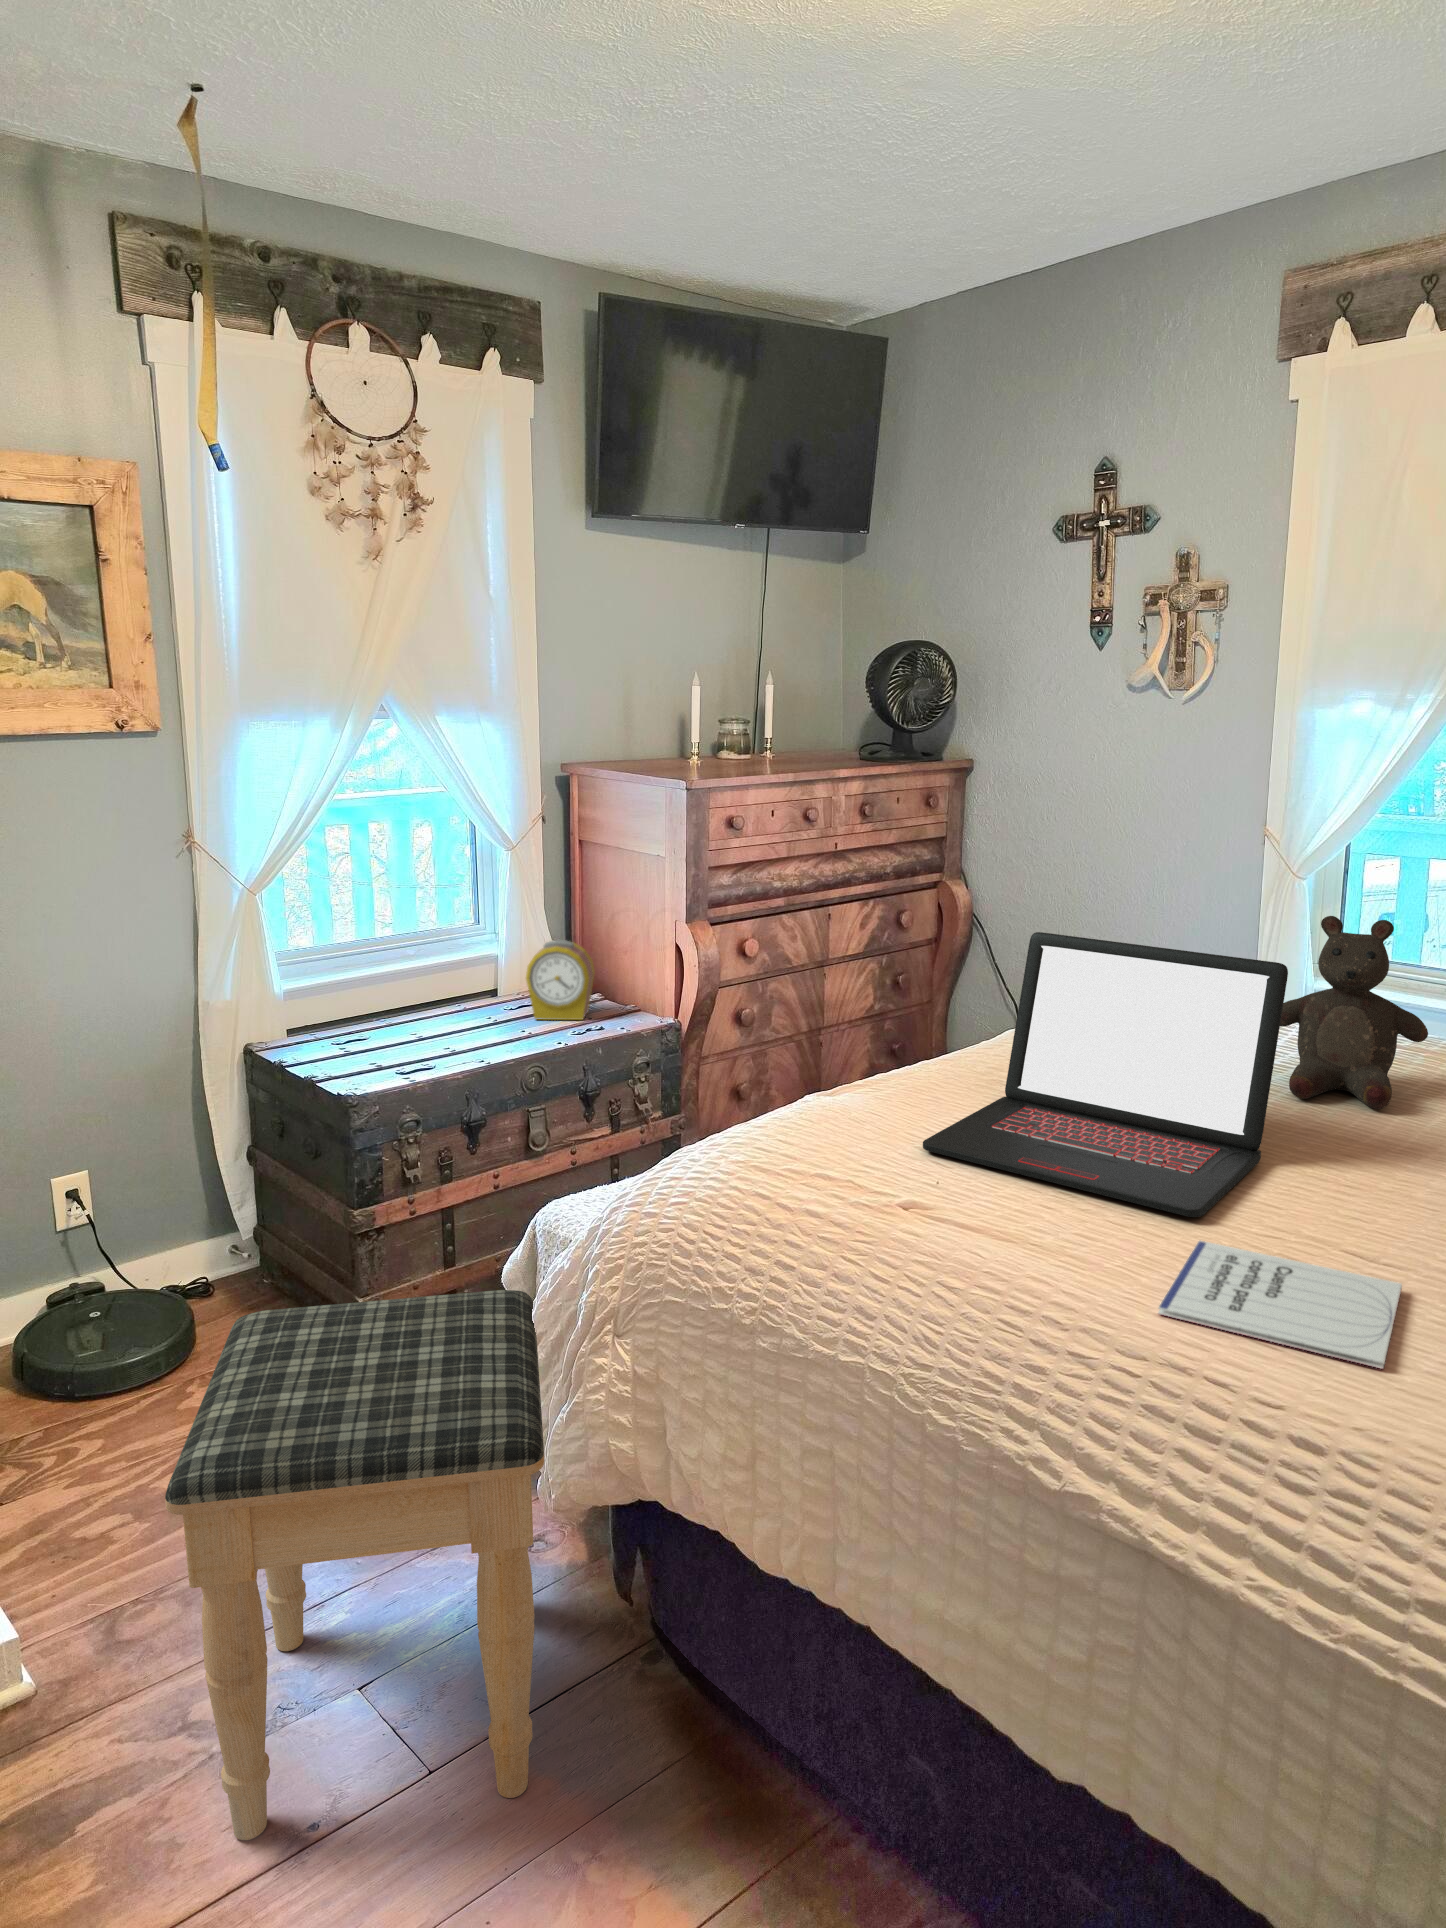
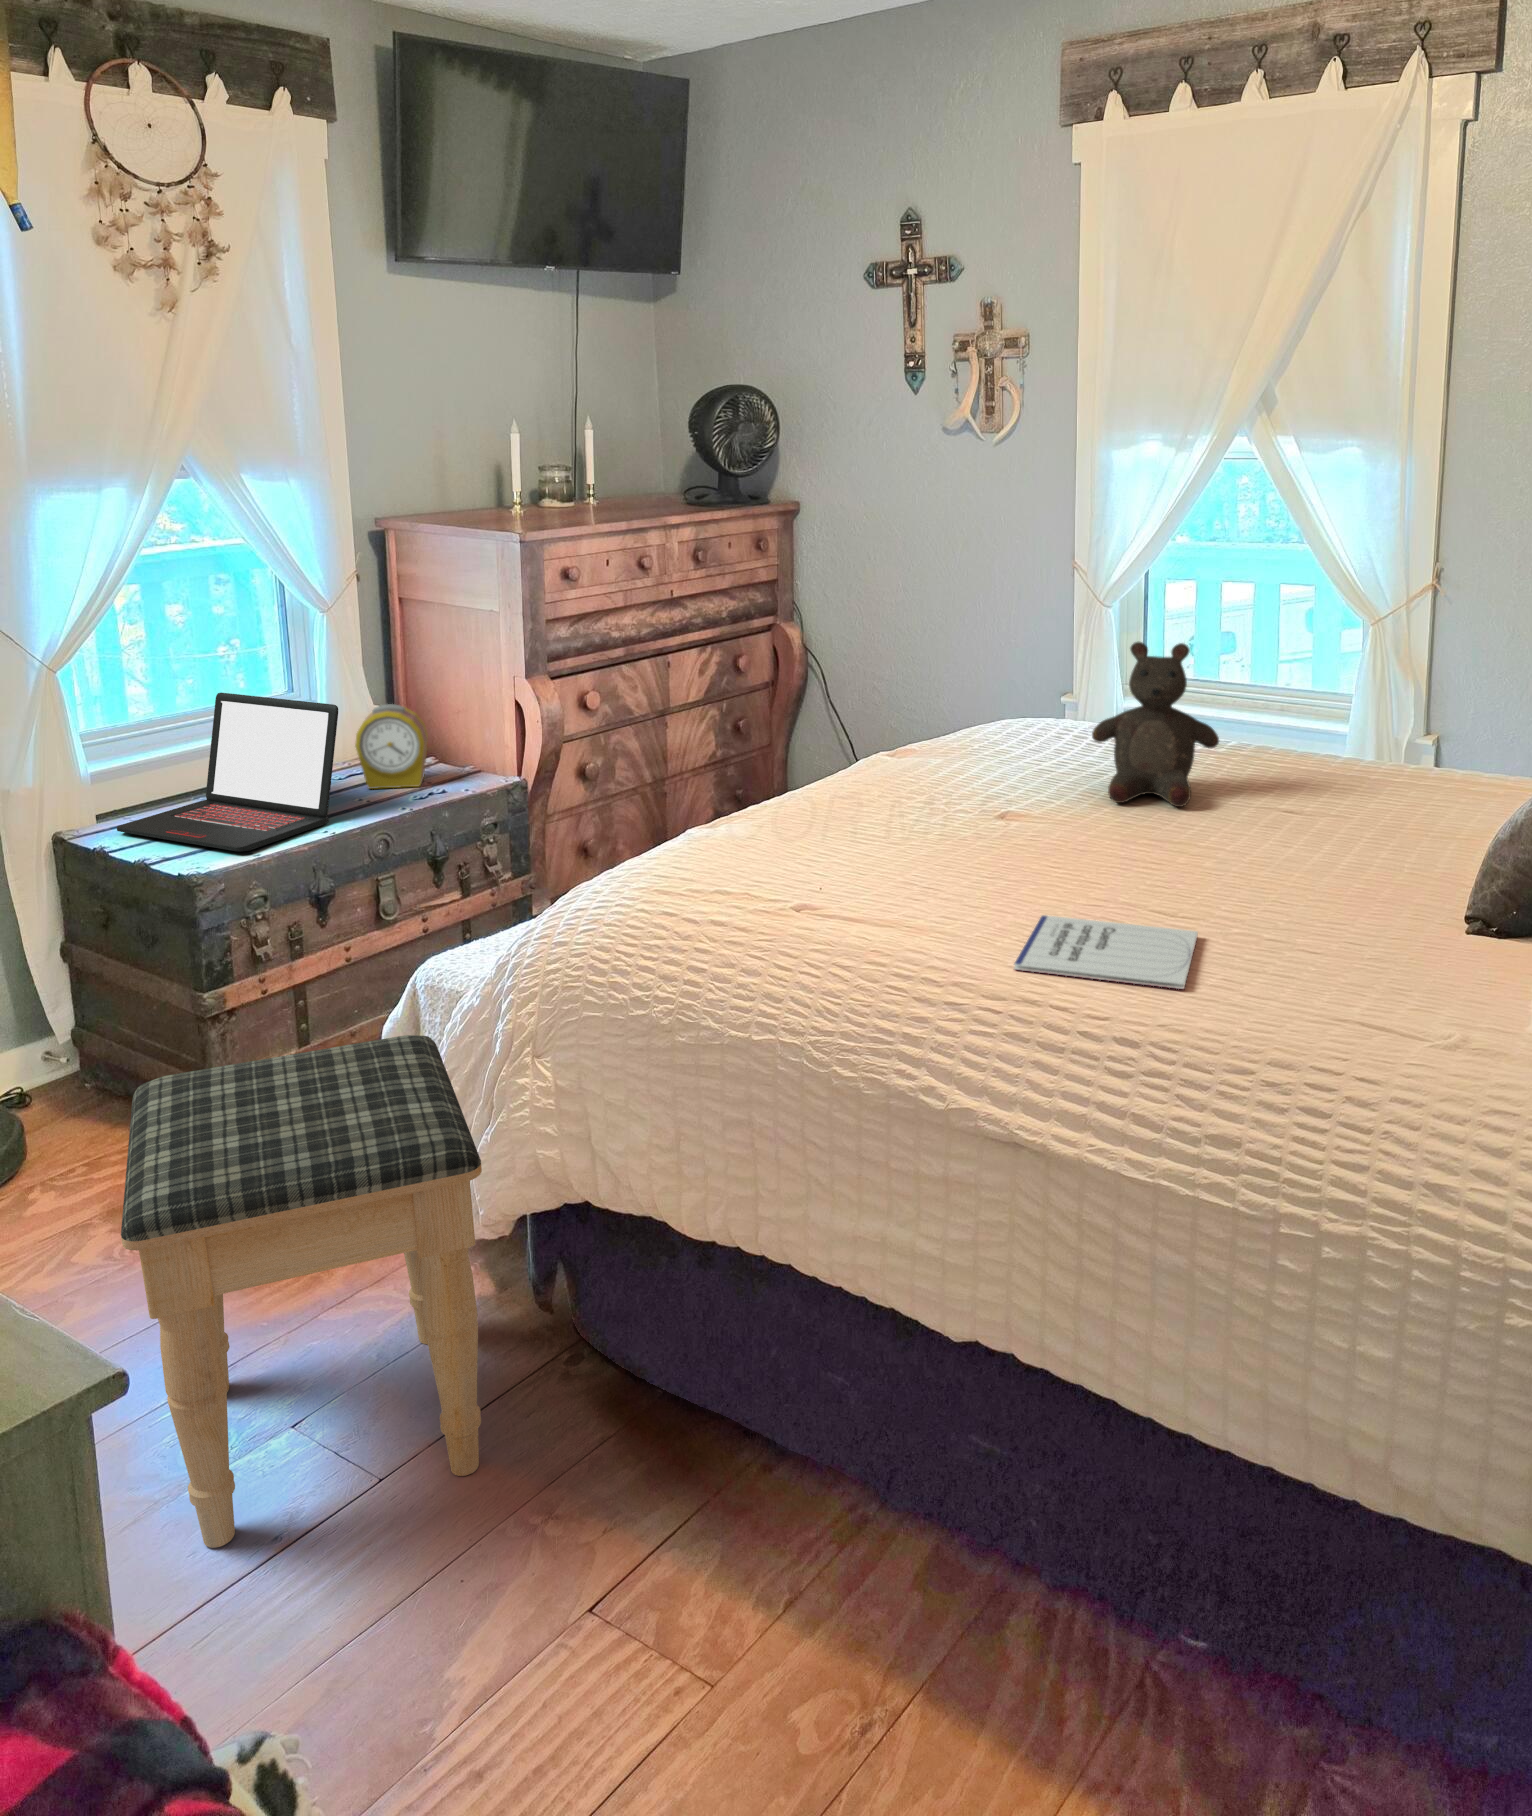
laptop: present [923,932,1288,1217] -> present [117,693,338,851]

